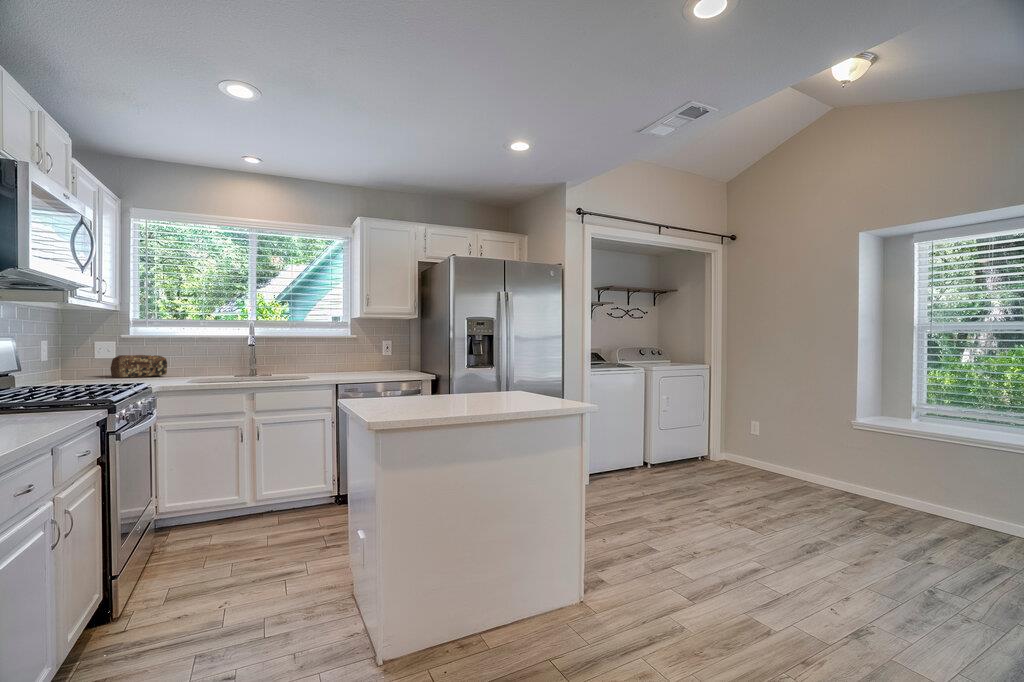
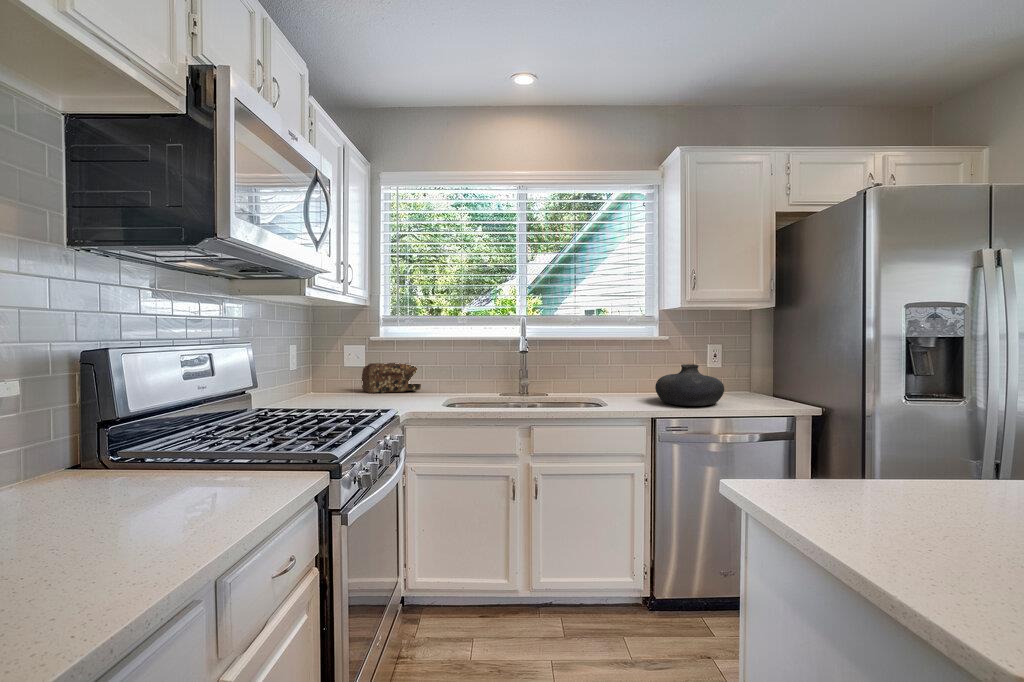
vase: none [344,352,386,376] -> present [655,364,724,406]

